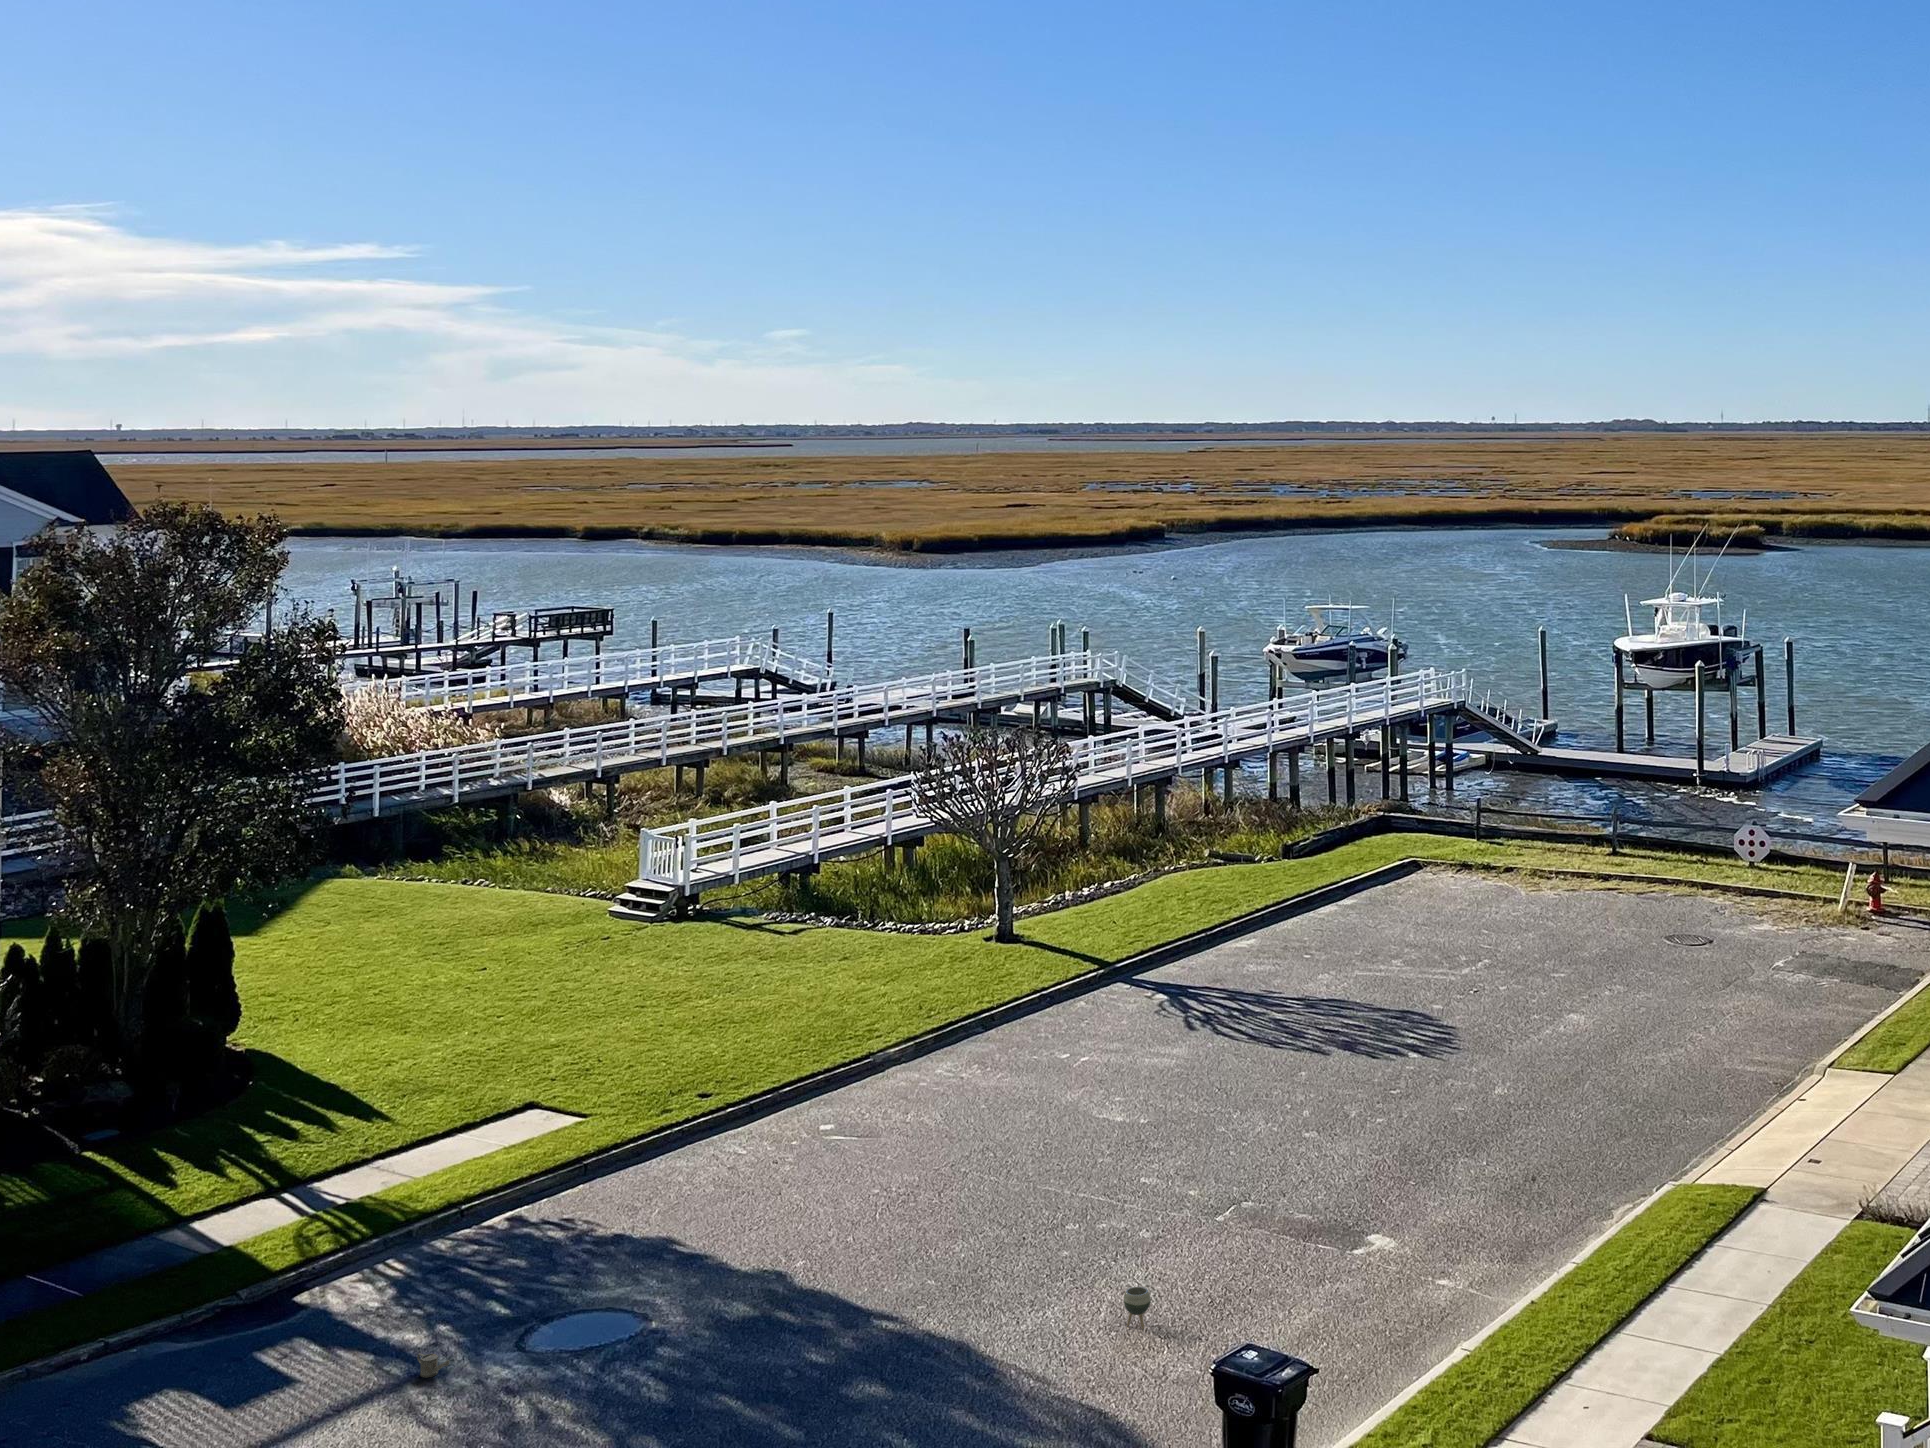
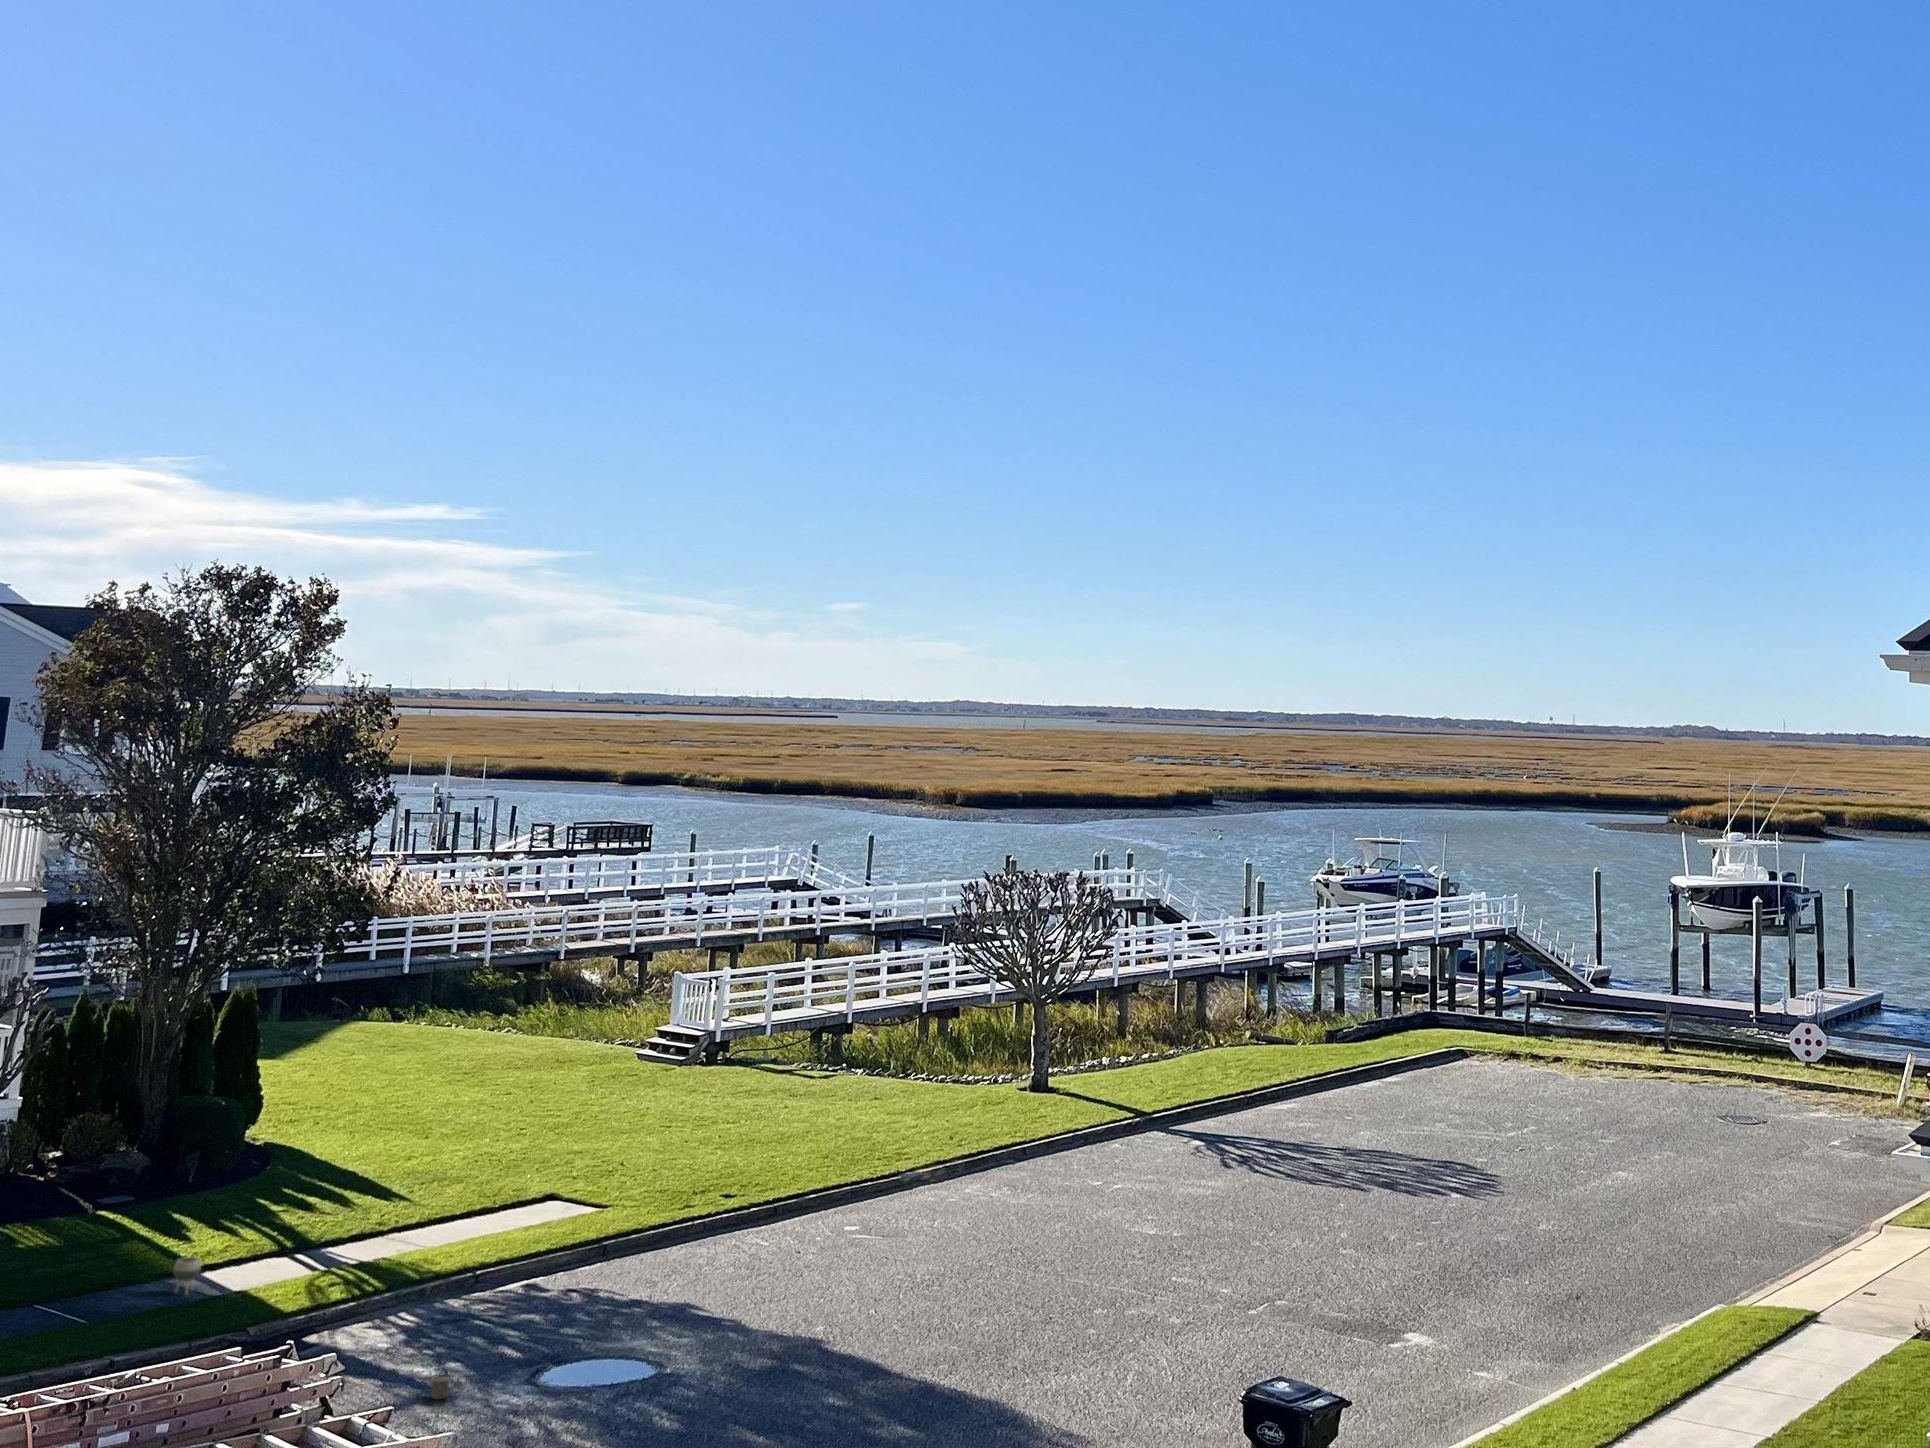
planter: present [1124,1287,1151,1329] -> present [174,1257,201,1294]

